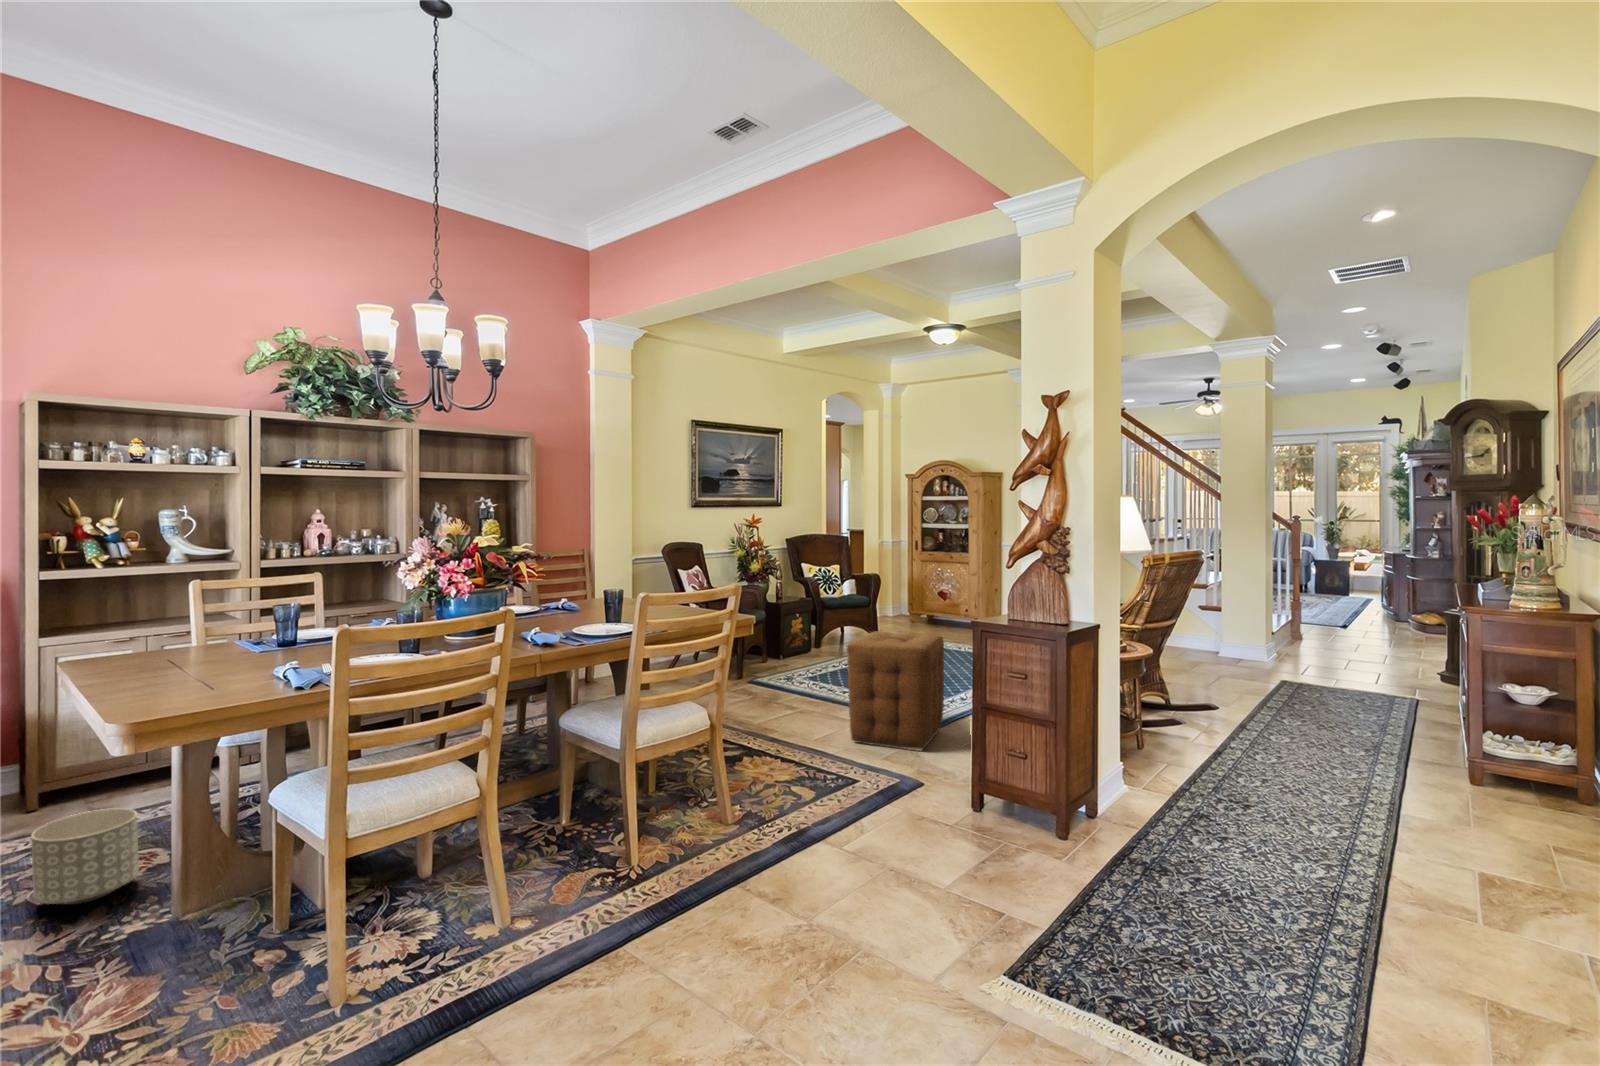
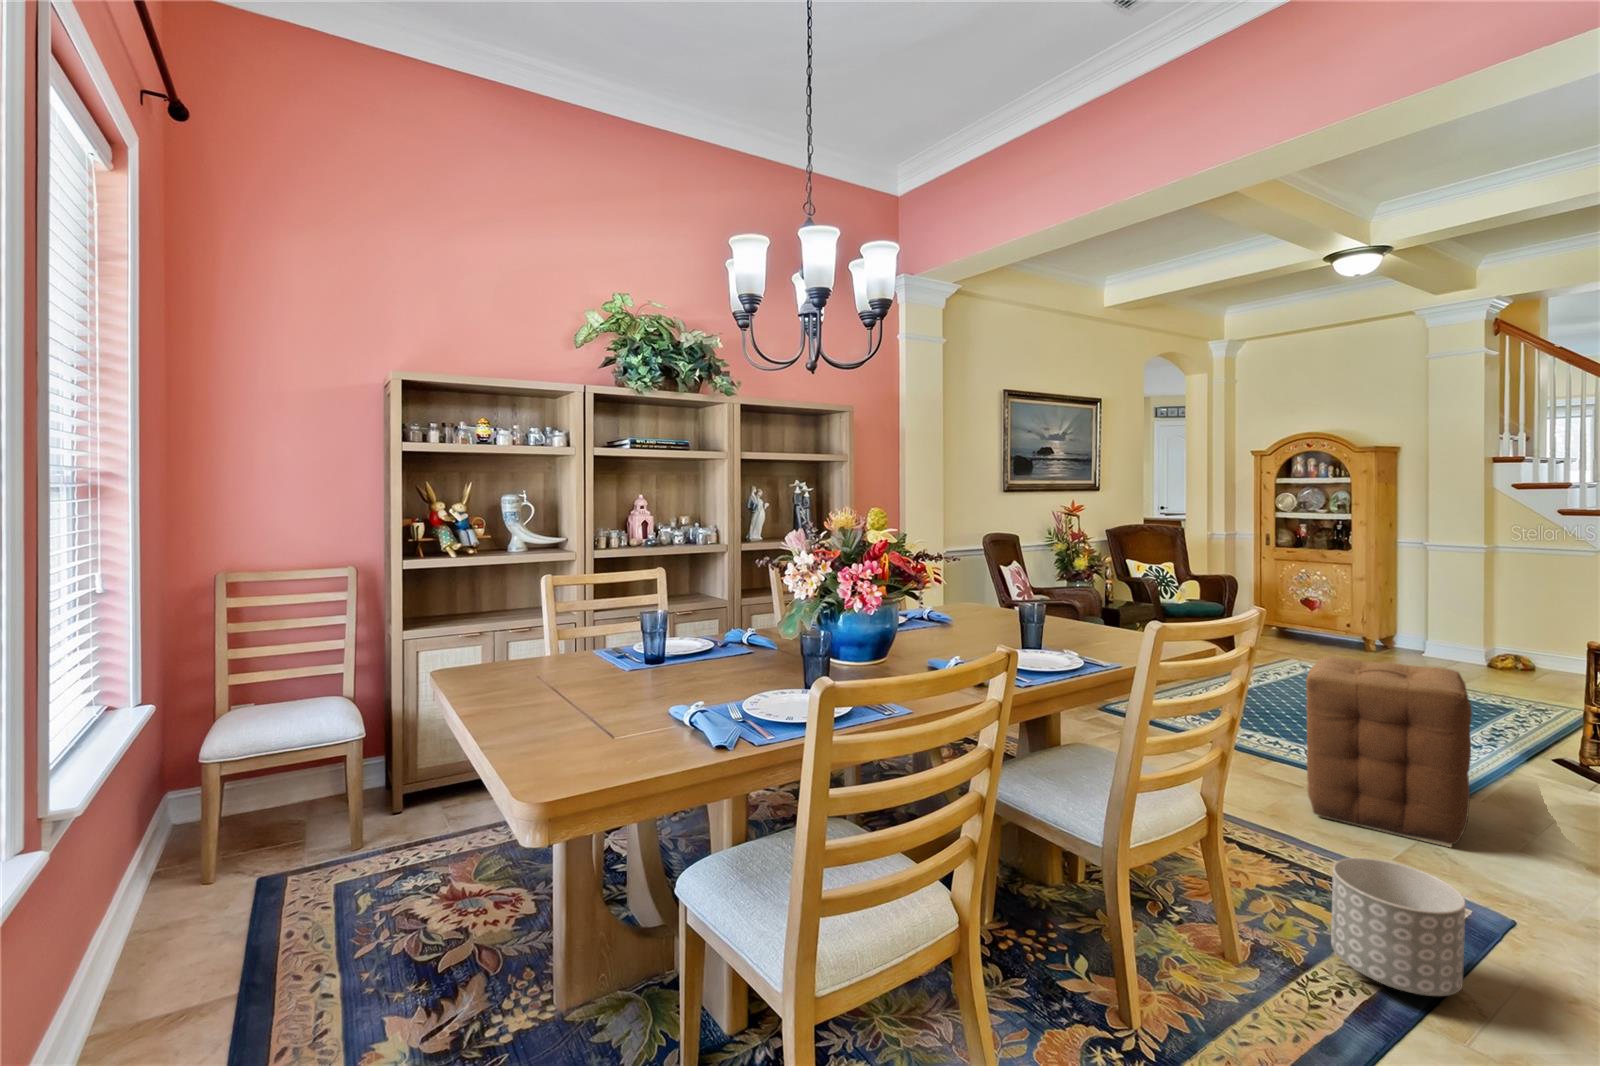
planter: present [31,808,139,905] -> present [1331,858,1466,996]

